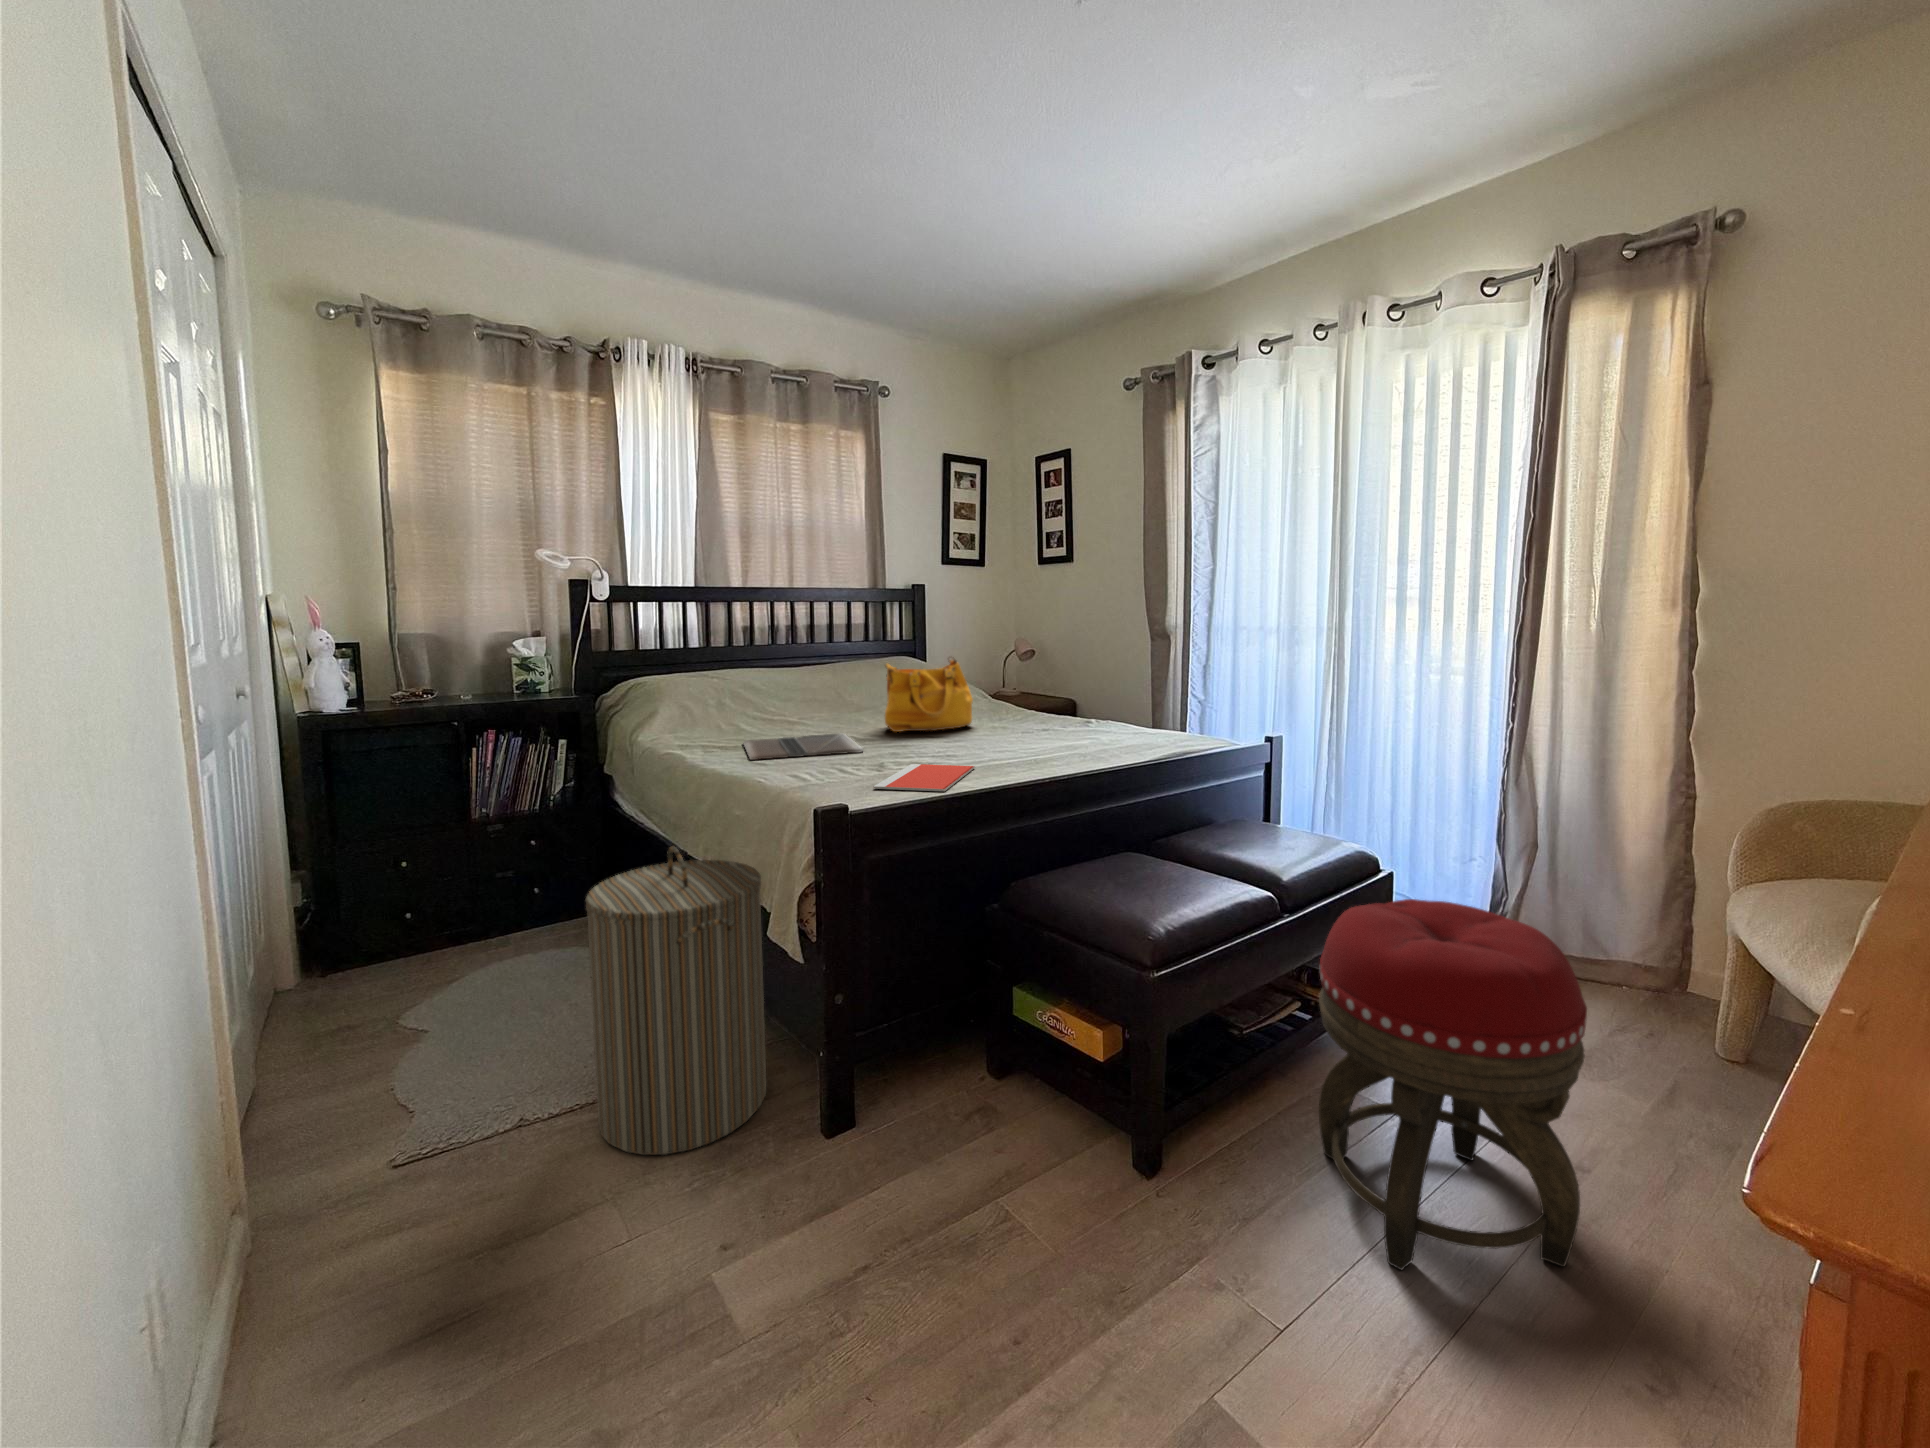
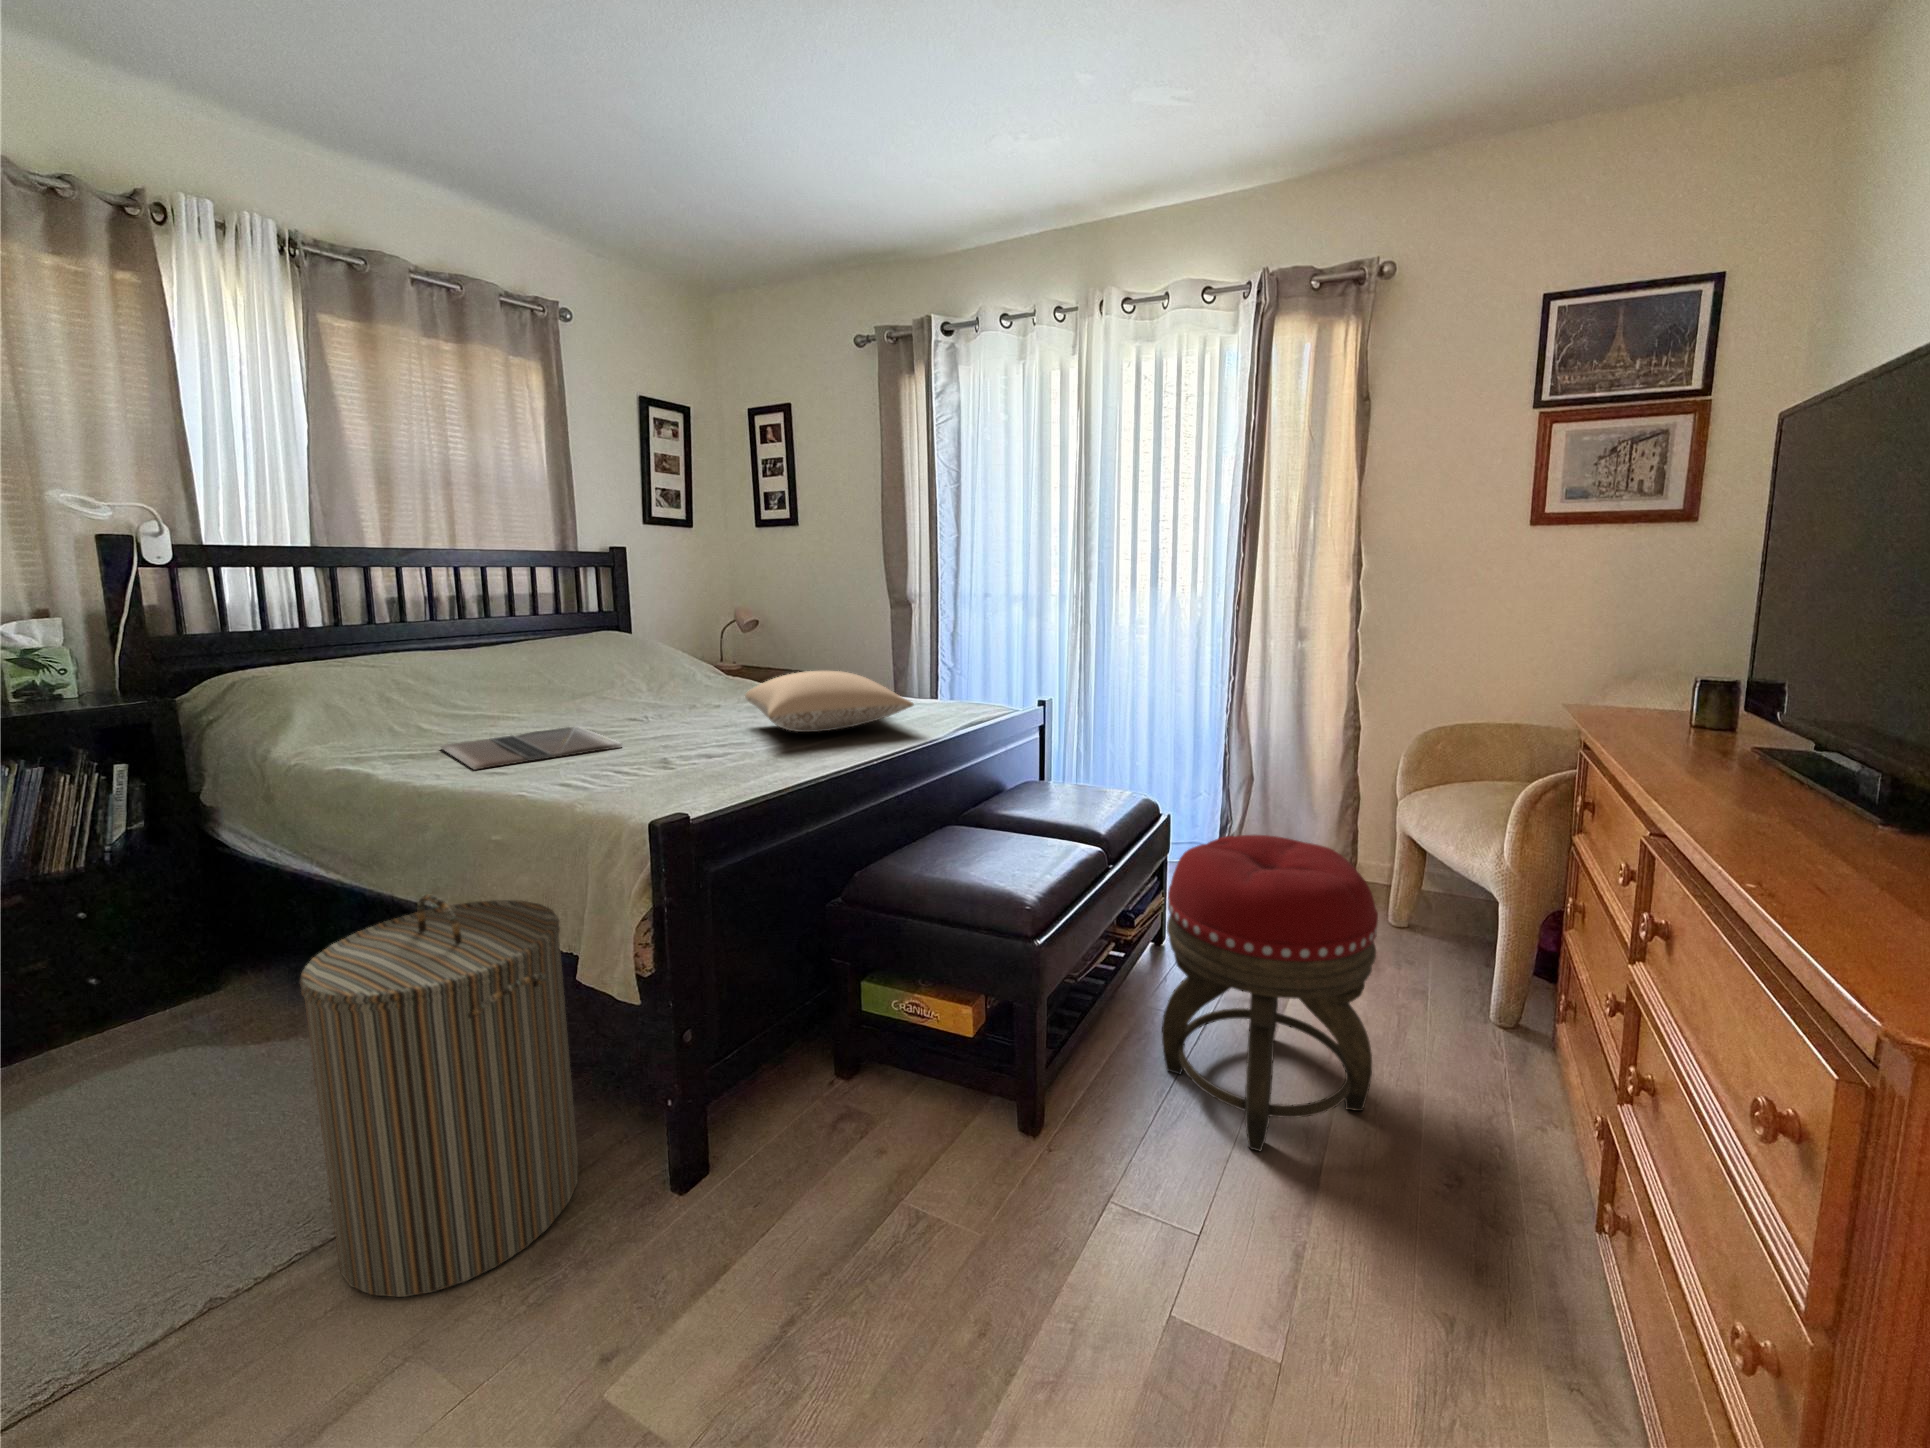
handbag: present [885,656,973,732] -> none [620,631,729,720]
pillow: none [973,695,1111,751] -> present [745,671,914,732]
notebook: present [873,764,975,791] -> none [680,753,778,790]

